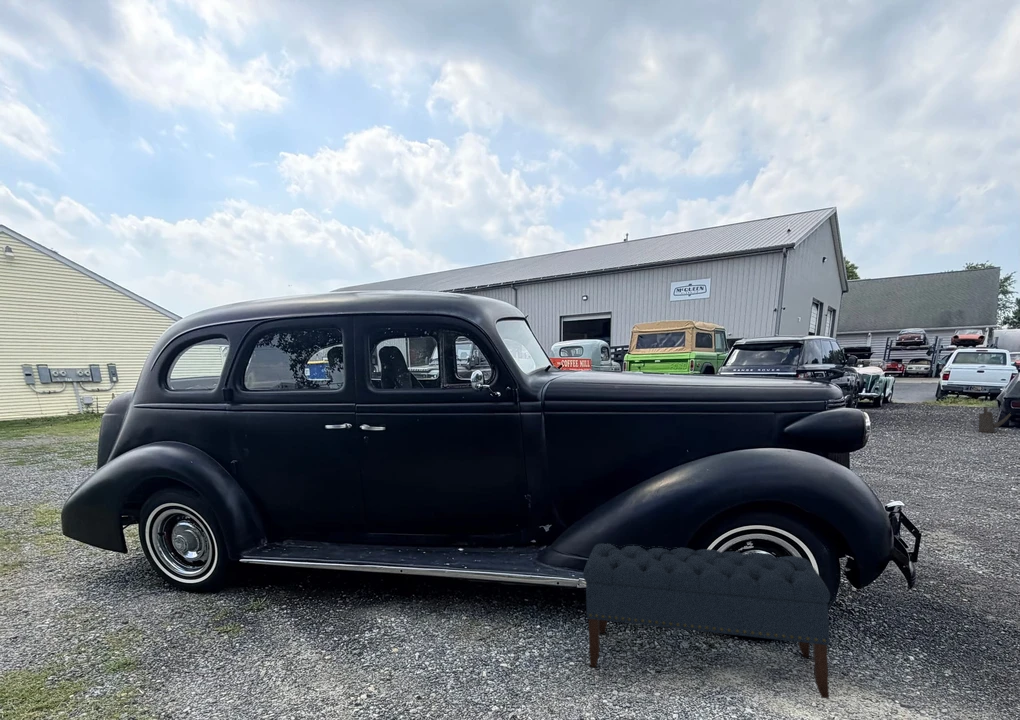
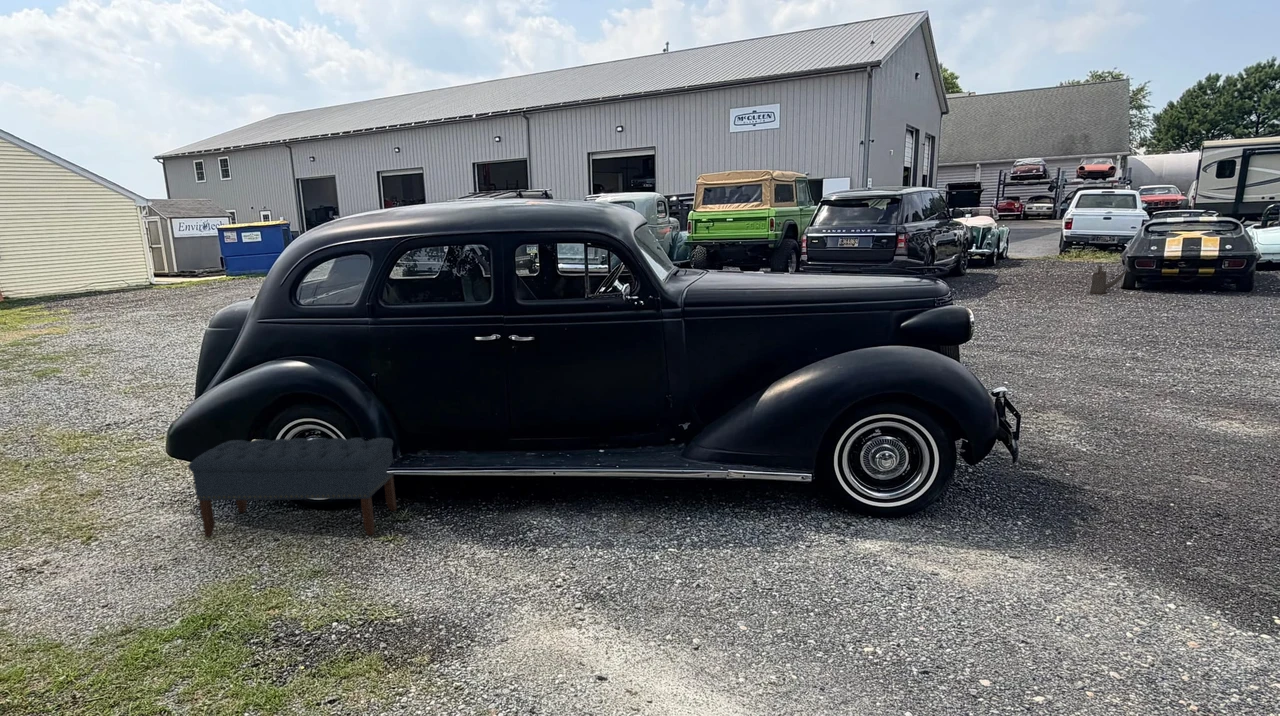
bench: present [583,543,830,699] -> present [189,438,397,536]

